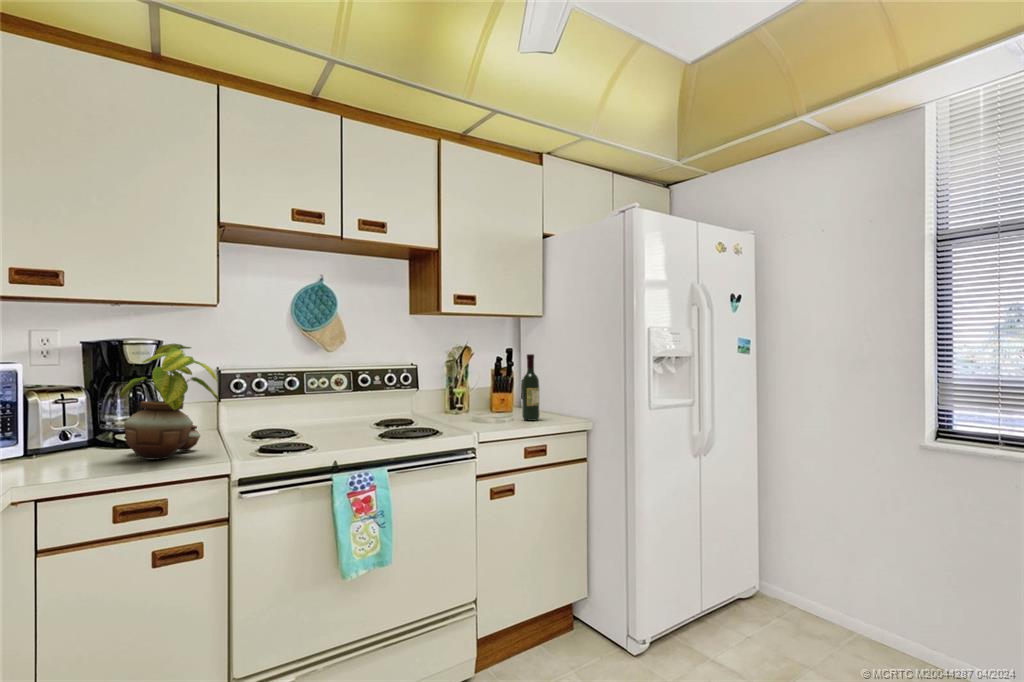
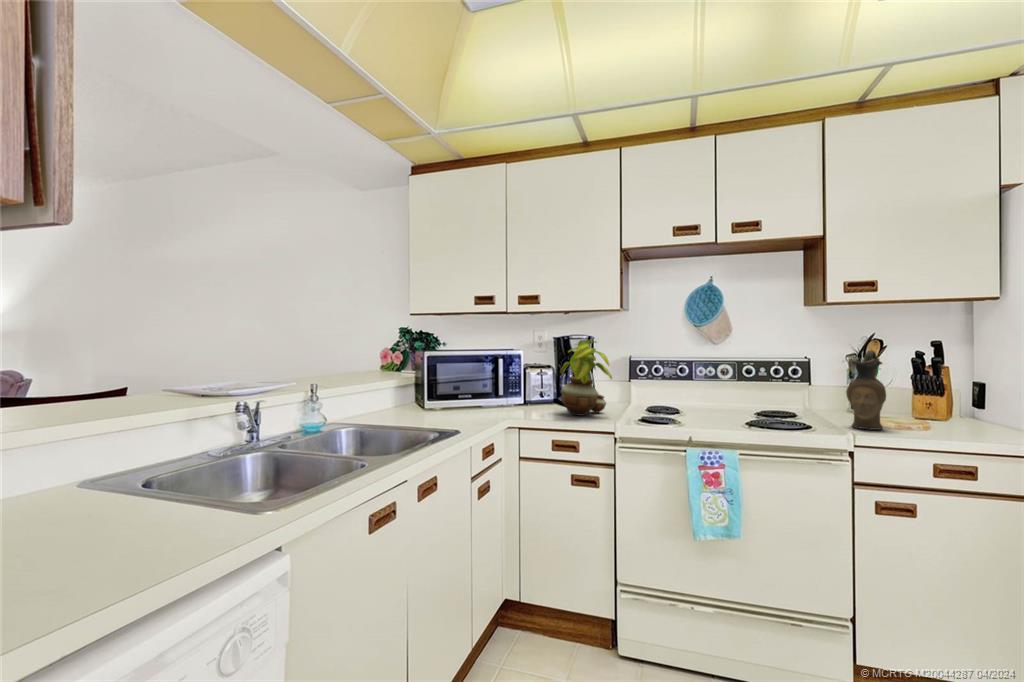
wine bottle: present [522,354,540,421] -> none [948,351,978,435]
ceramic pitcher: none [462,355,491,426] -> present [846,350,886,430]

